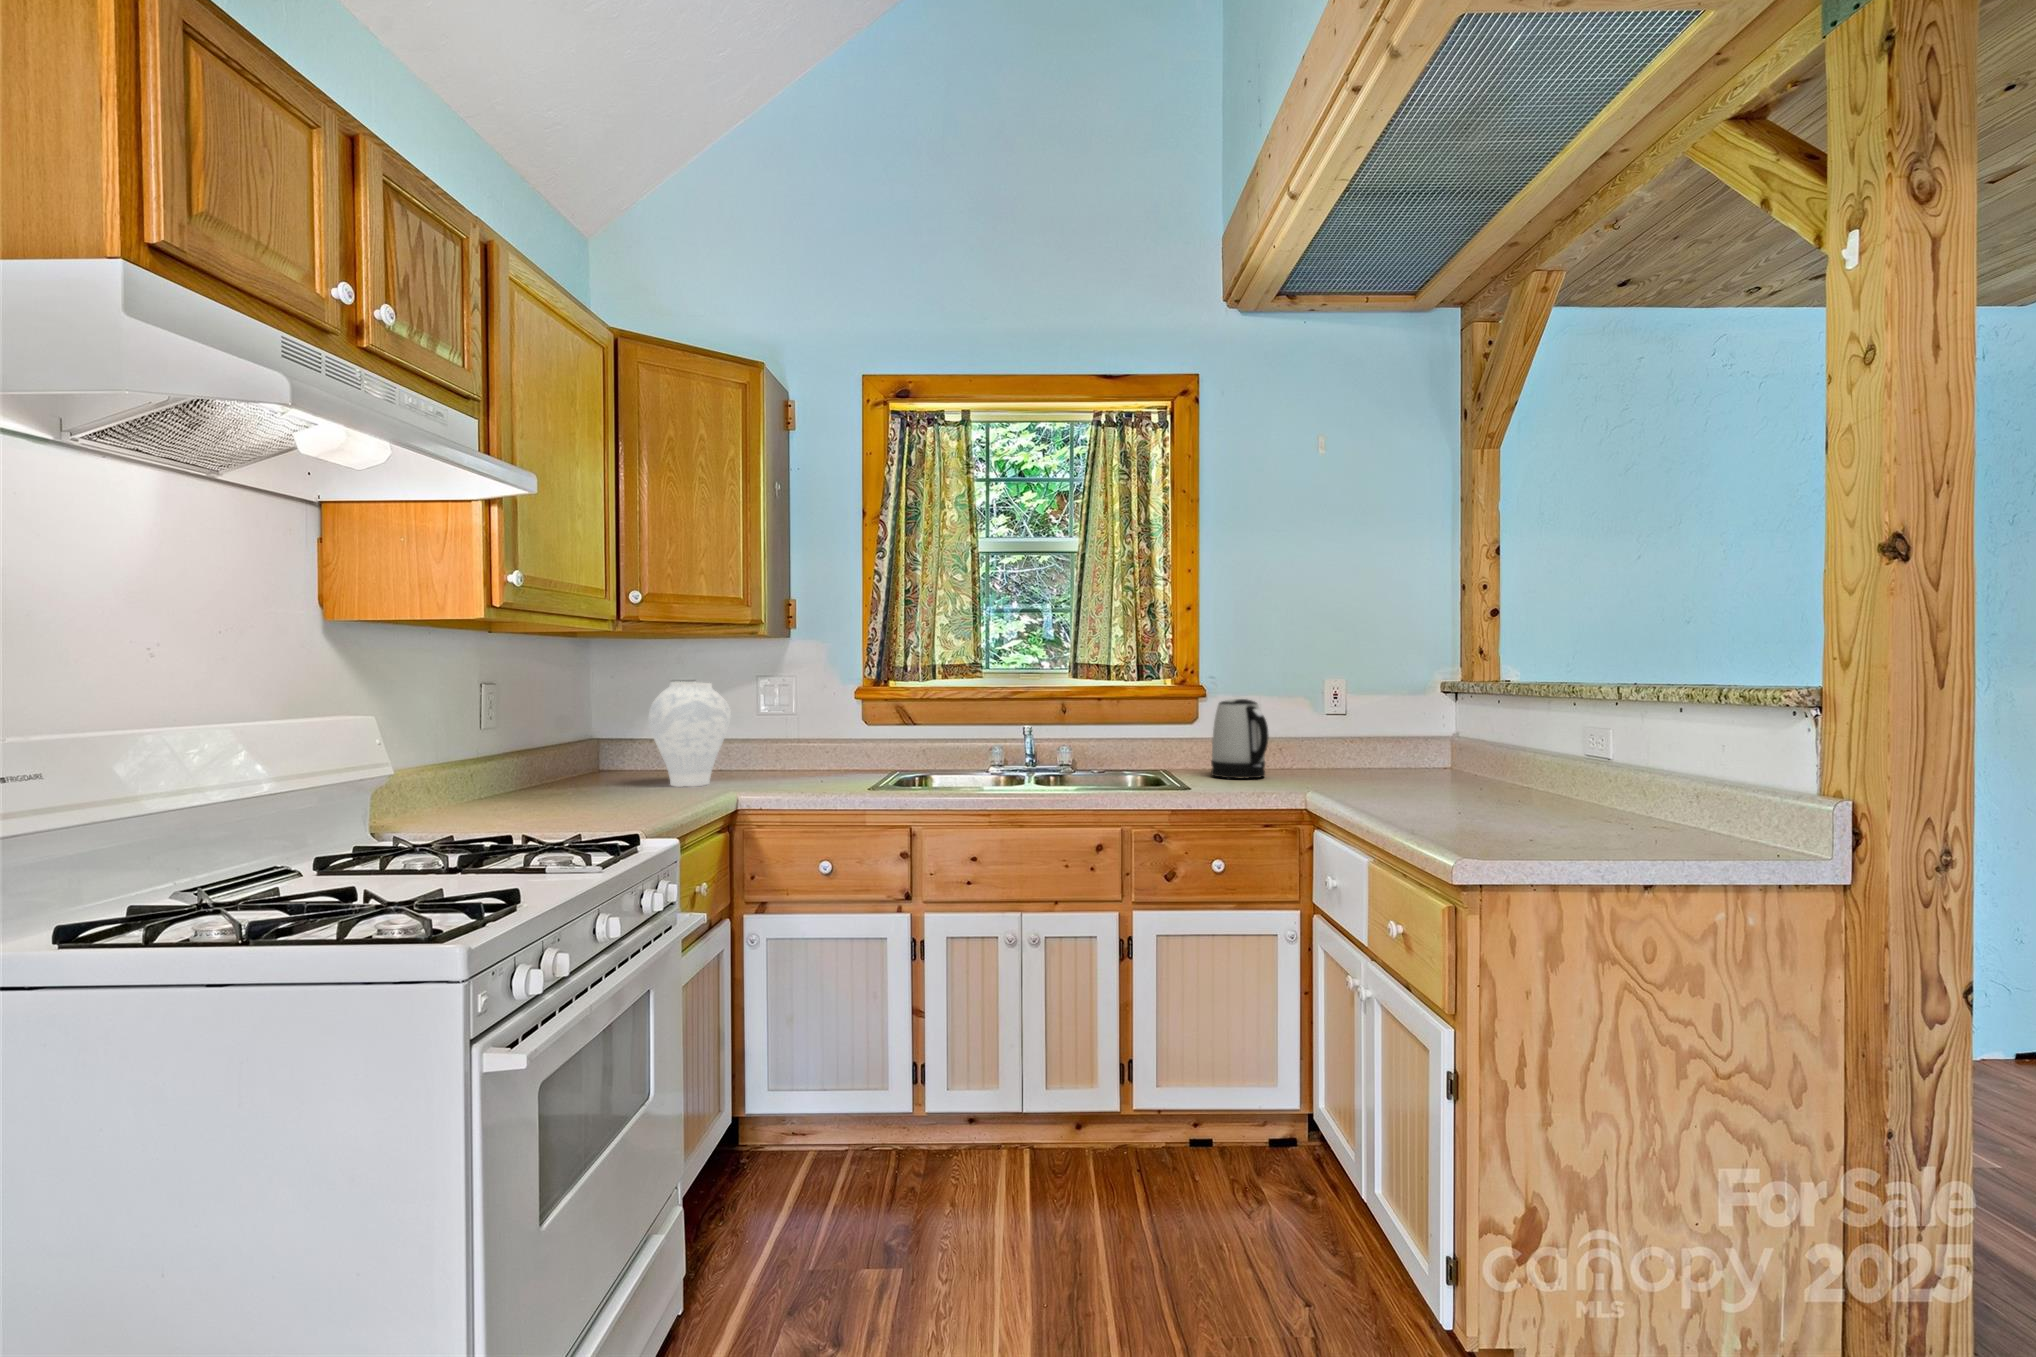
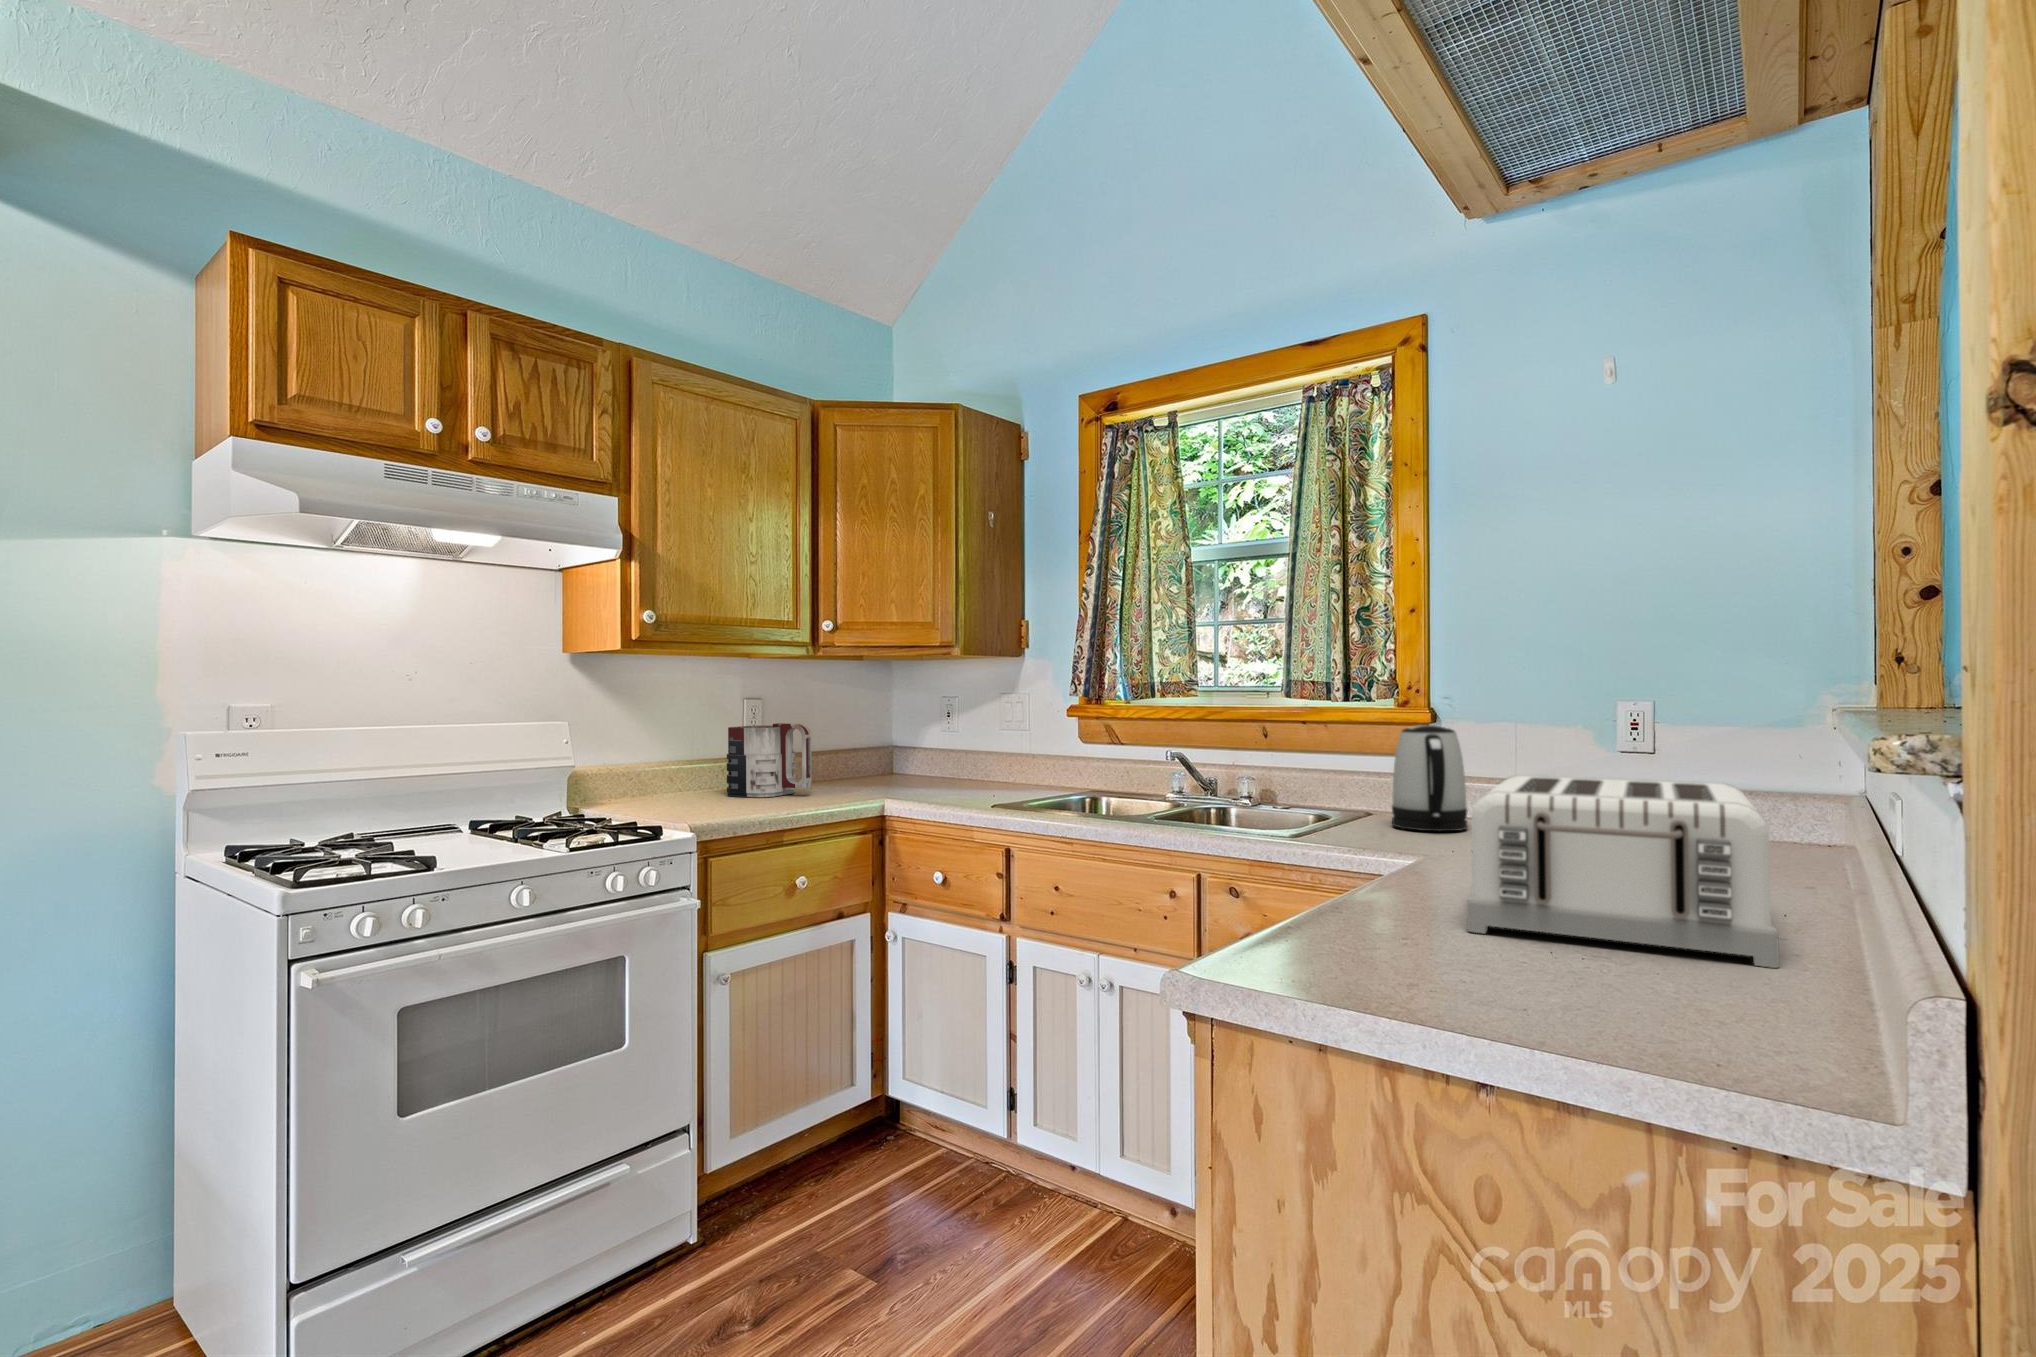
vase: present [649,682,731,787] -> none [859,699,930,793]
mug: none [503,712,616,804] -> present [727,723,812,797]
toaster: none [1412,728,1631,826] -> present [1467,775,1779,968]

